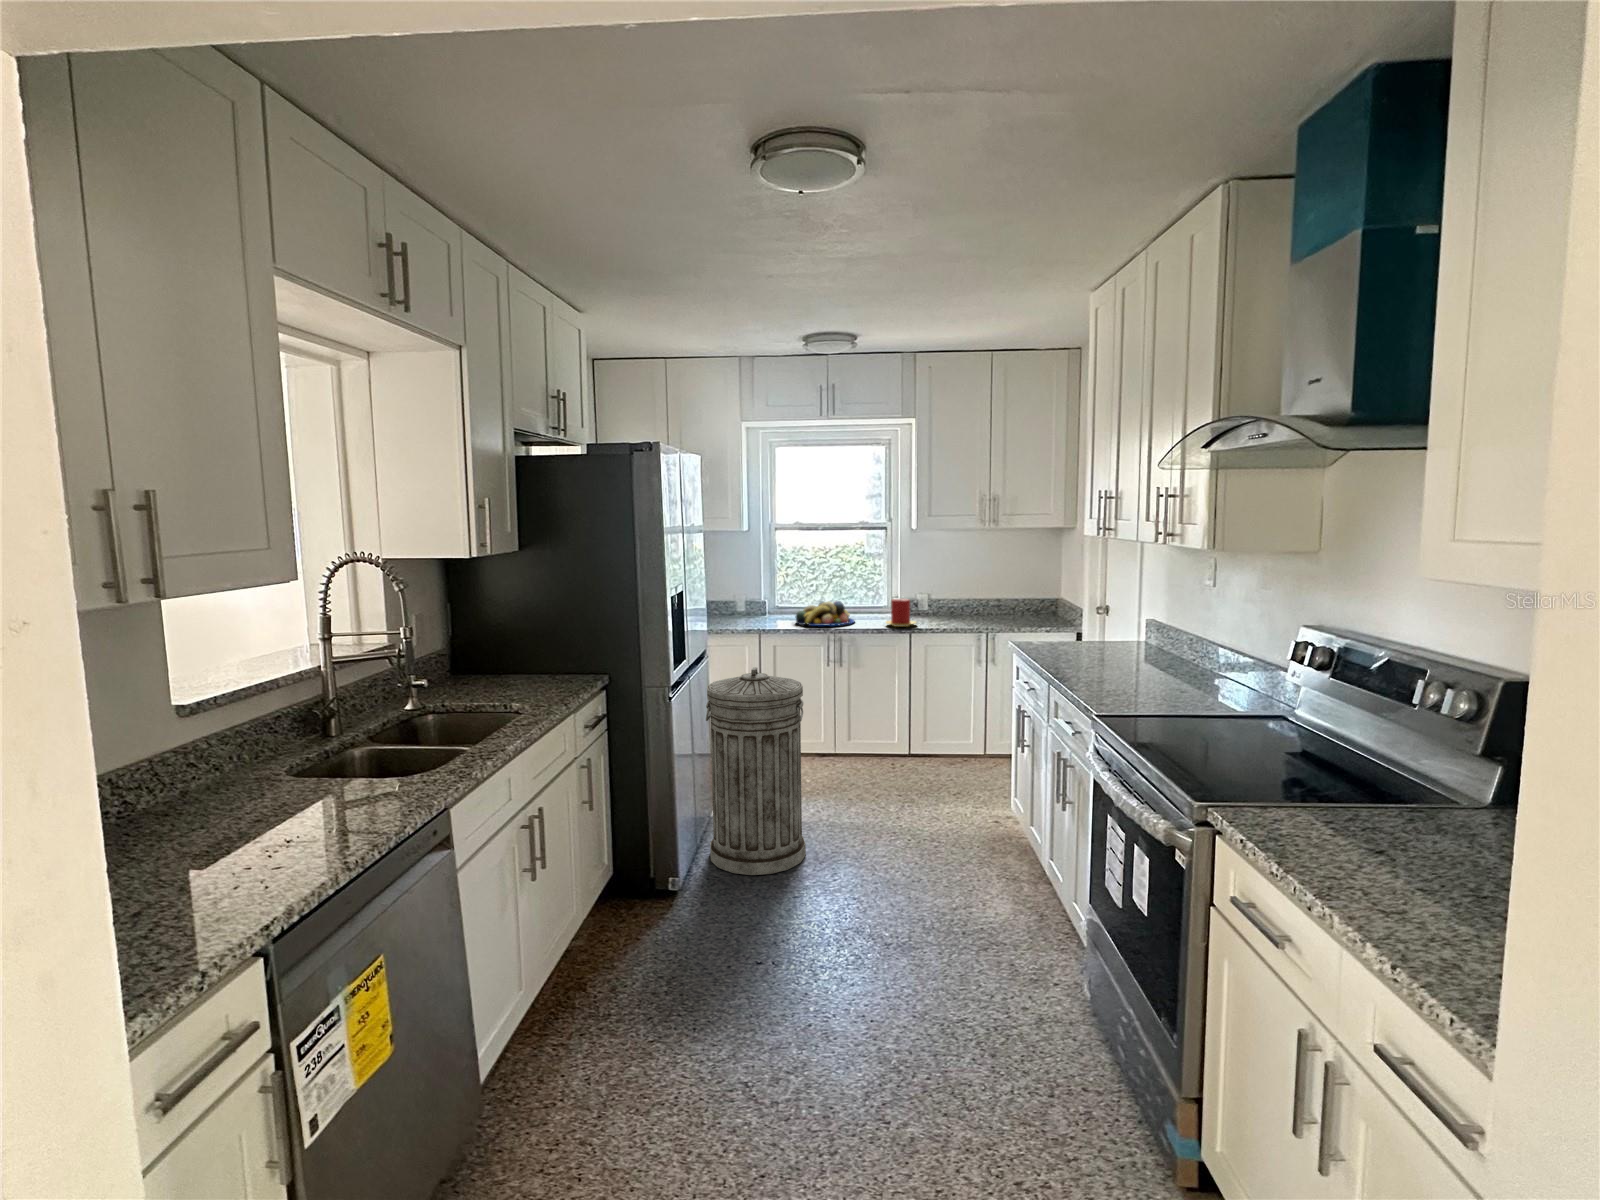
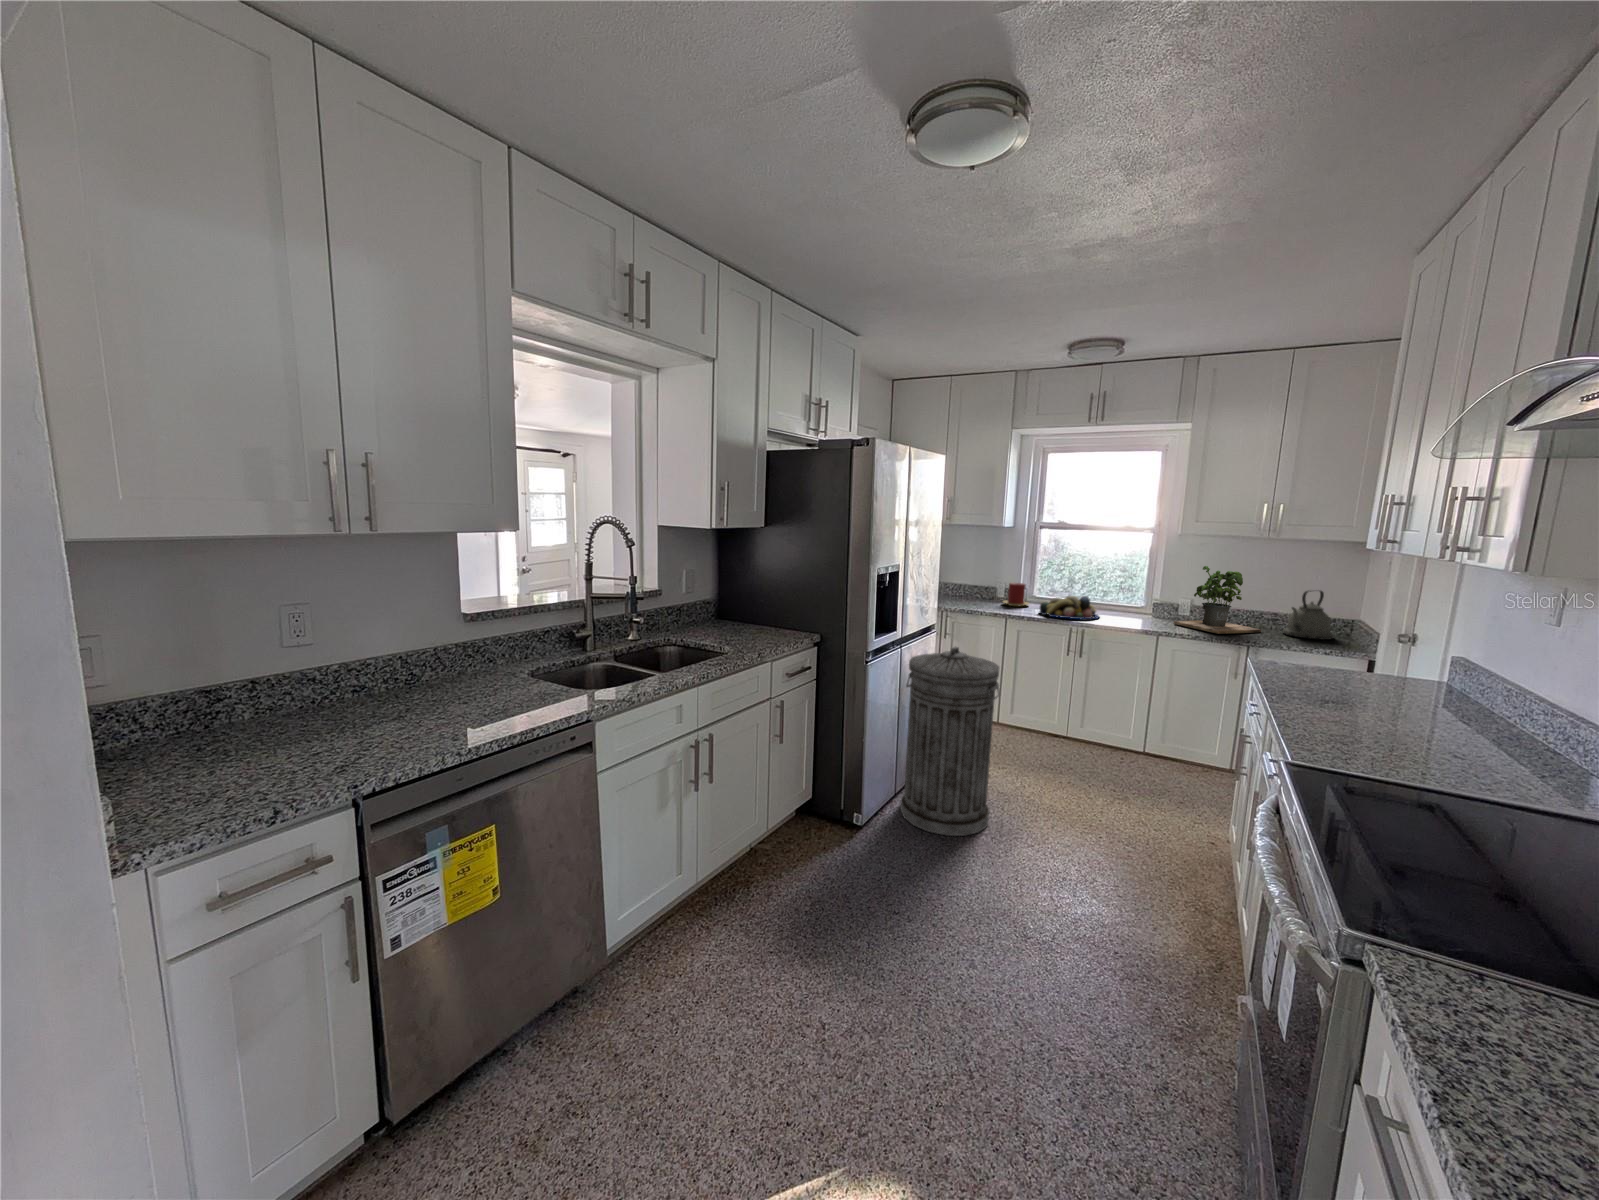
potted plant: none [921,560,993,624] -> present [1173,566,1261,634]
kettle: none [1008,575,1047,620] -> present [1283,591,1333,640]
candle: present [886,599,916,627] -> present [1003,583,1029,607]

